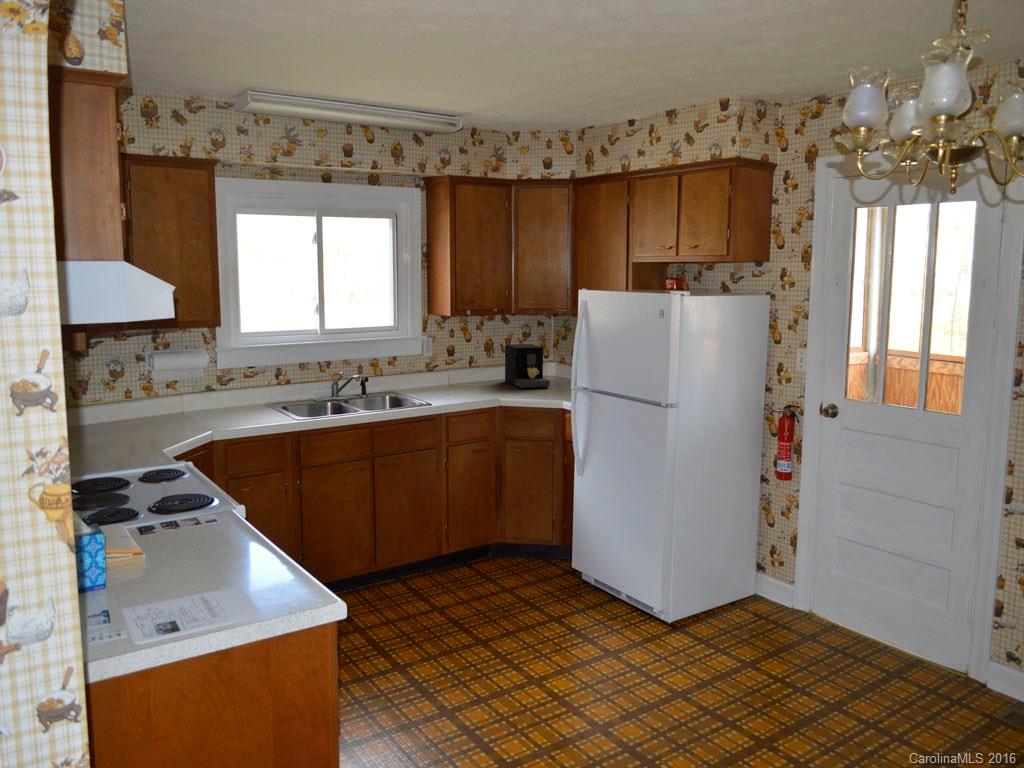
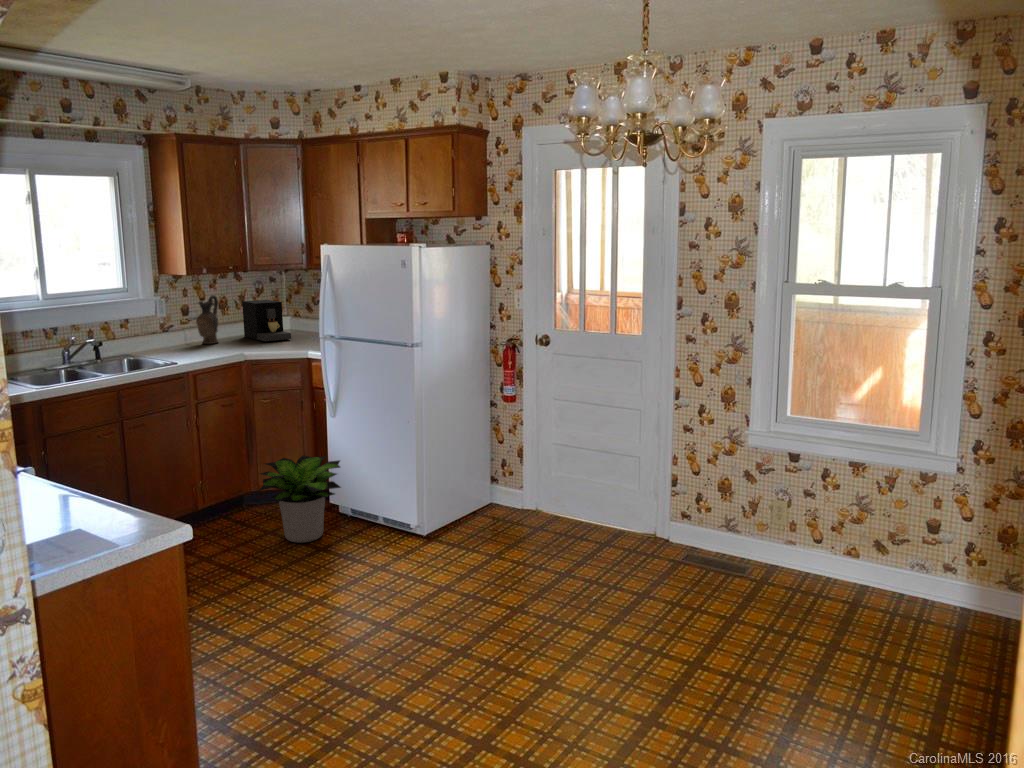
ceramic pitcher: none [458,338,480,387] -> present [196,295,218,344]
potted plant: none [493,514,591,610] -> present [259,456,341,543]

